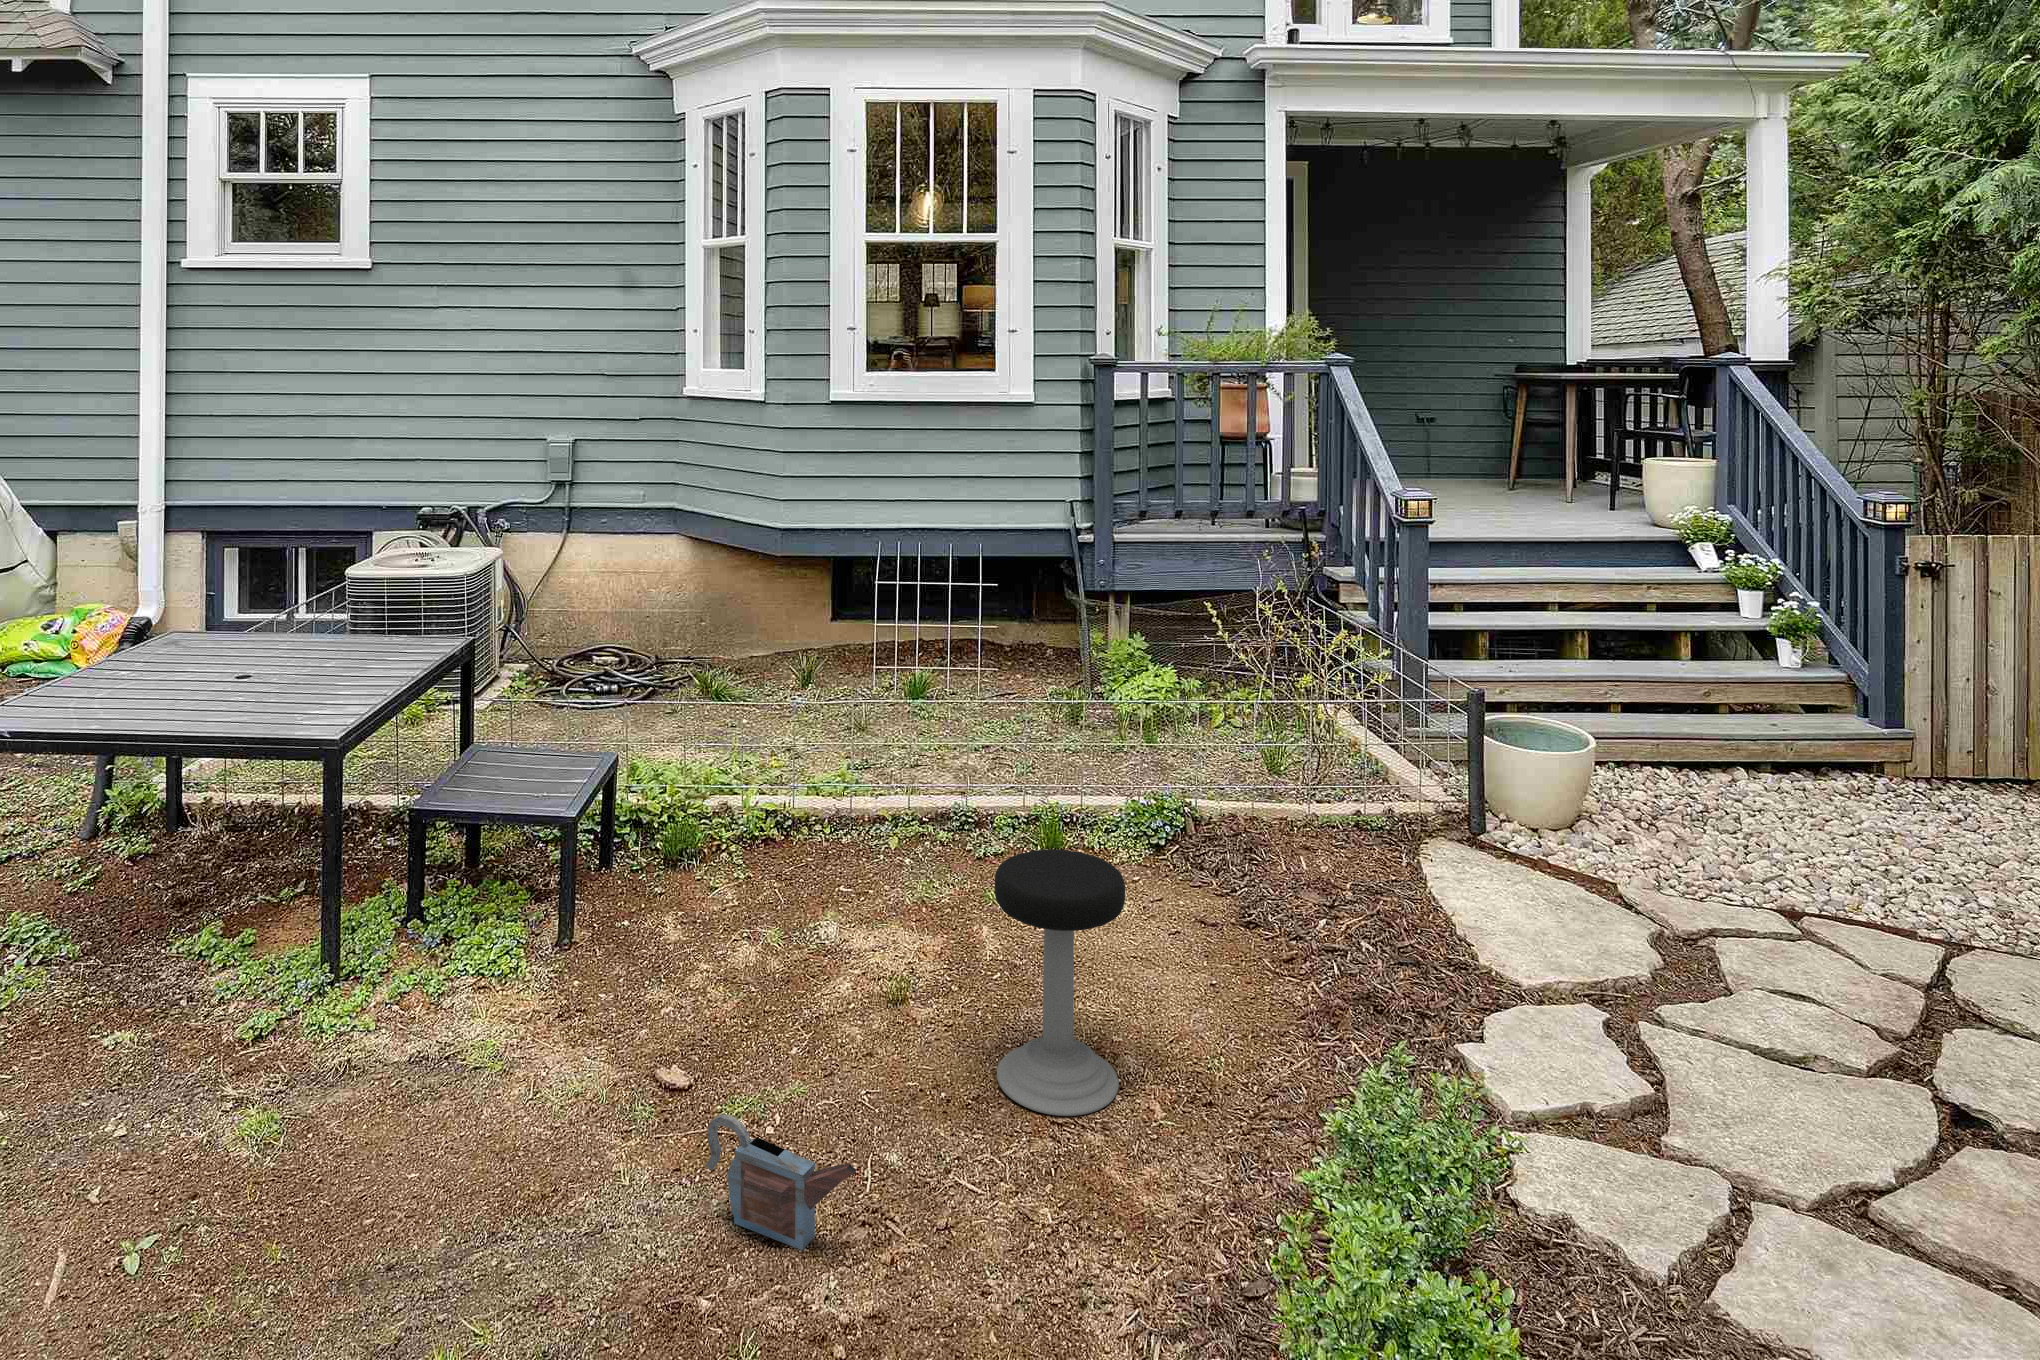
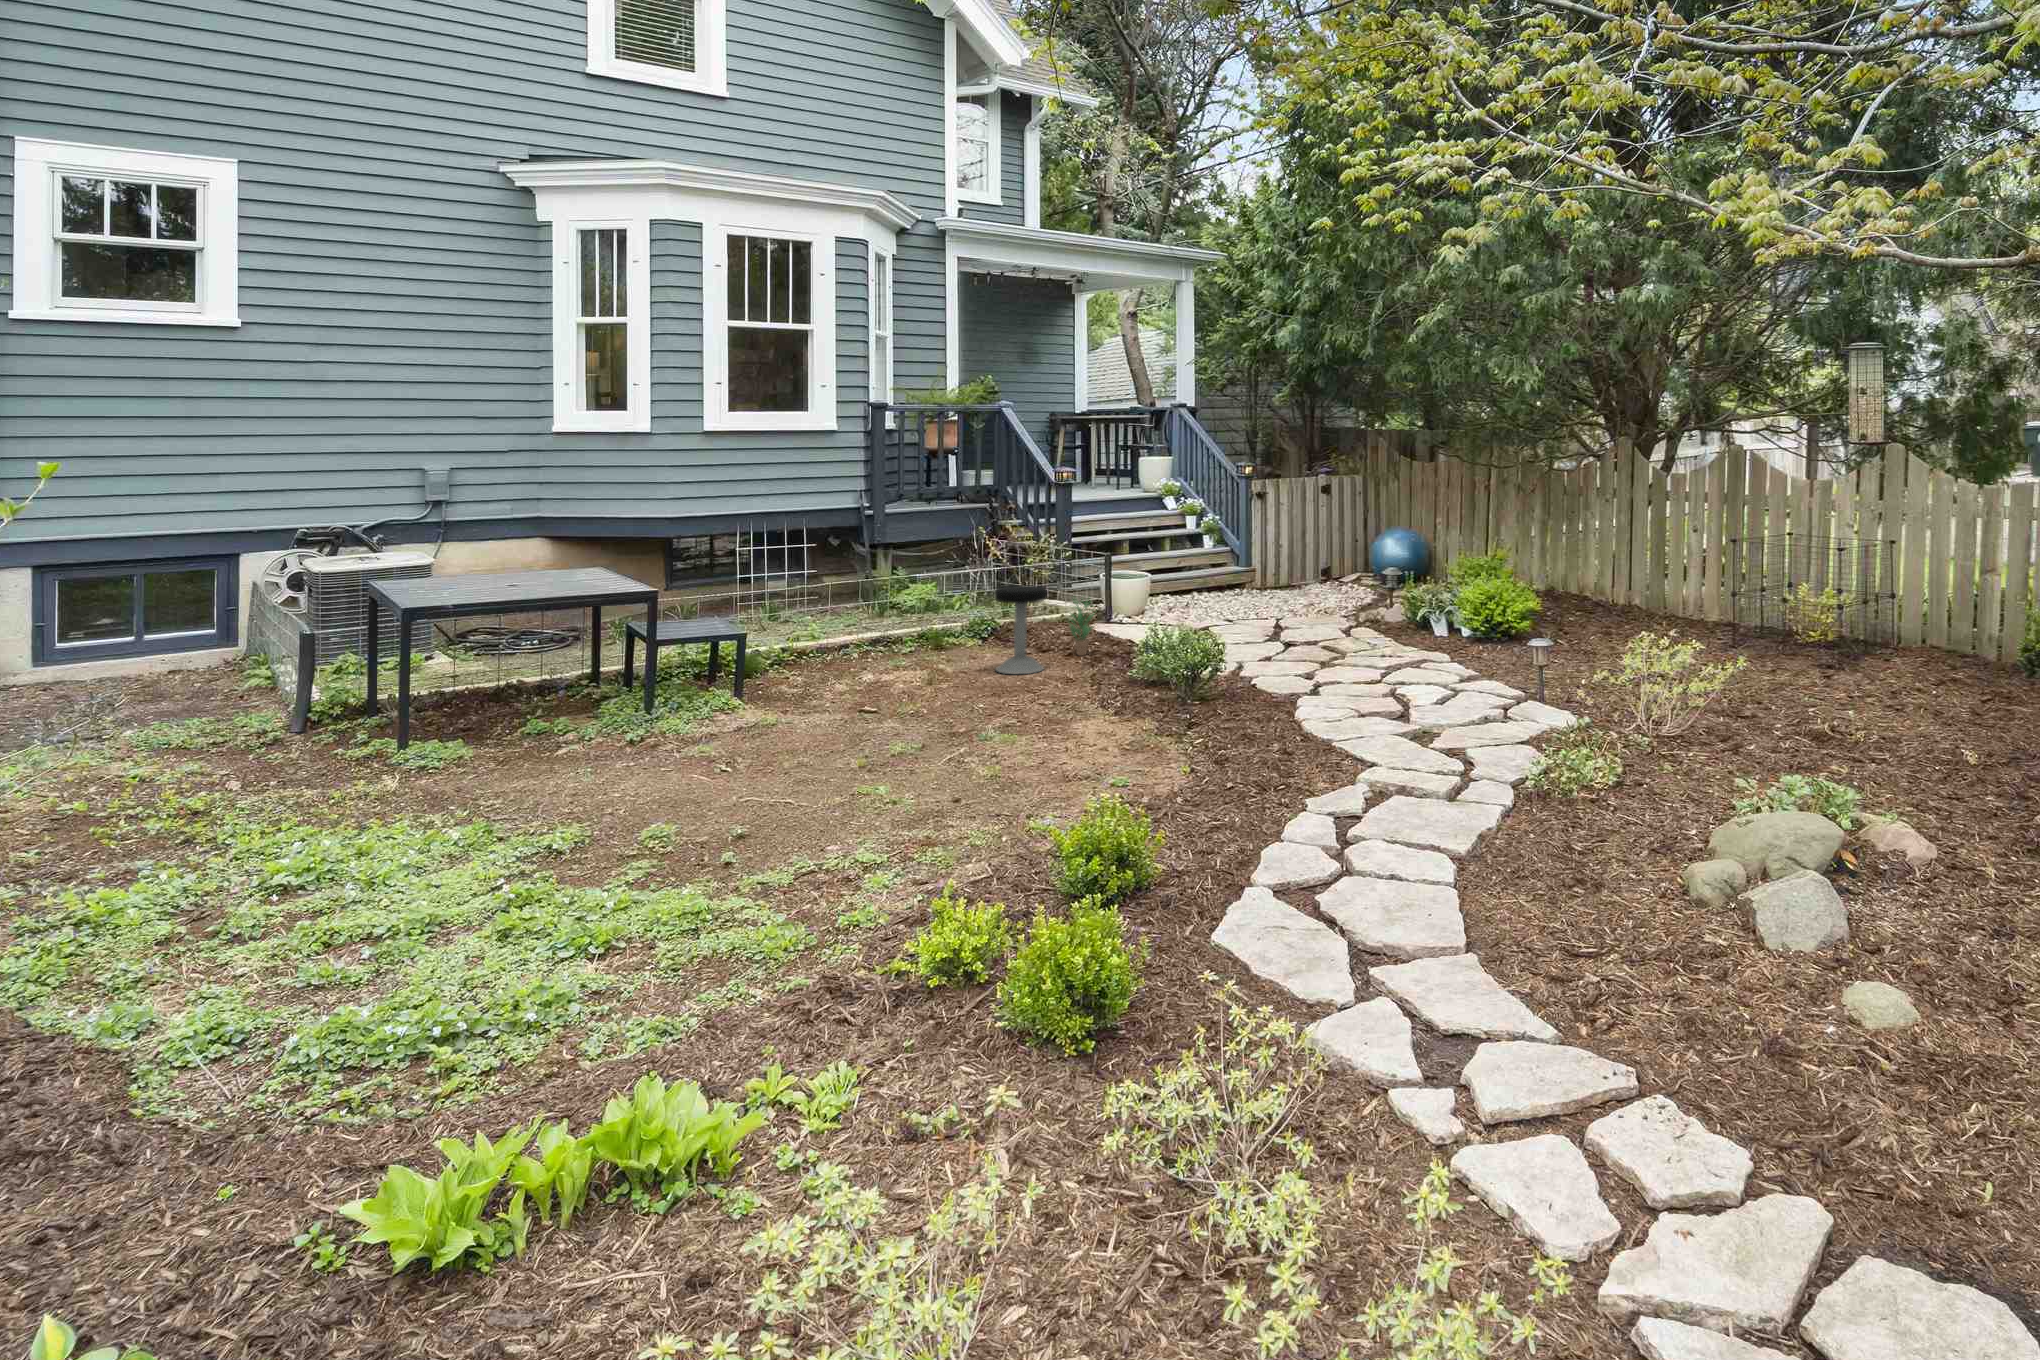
potted plant: none [1216,889,1303,1052] -> present [1070,601,1094,655]
watering can: present [706,1114,856,1251] -> none [933,665,1000,702]

